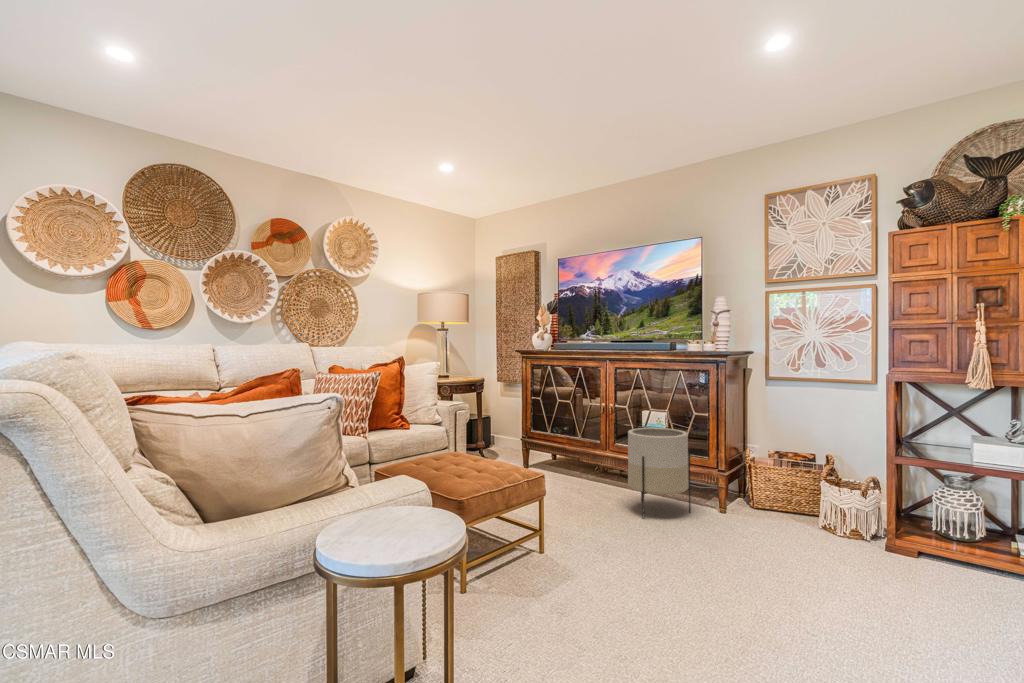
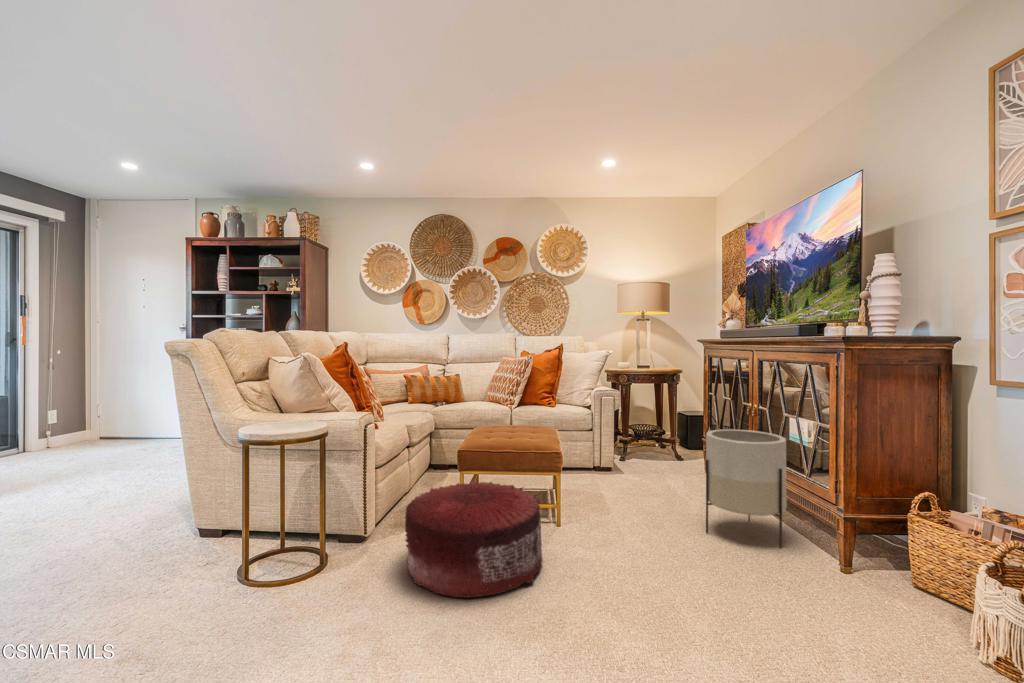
pouf: none [519,515,671,654] -> present [405,480,543,598]

